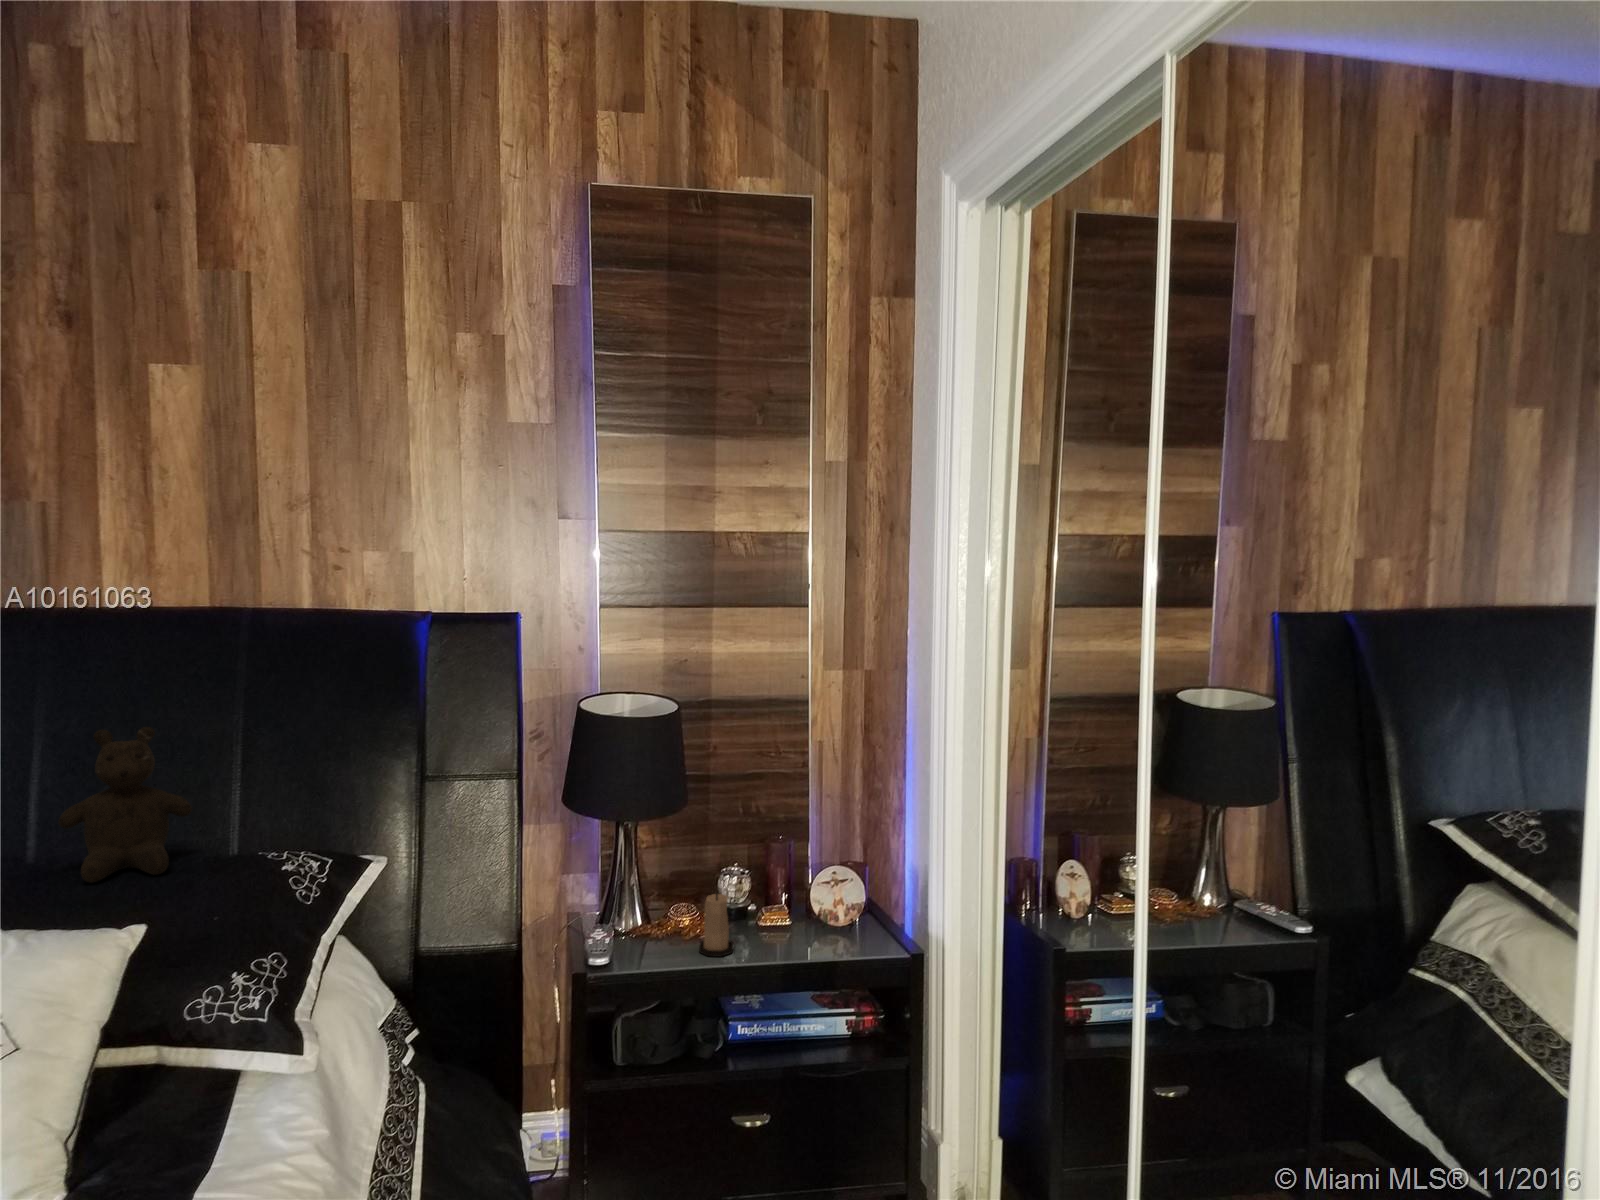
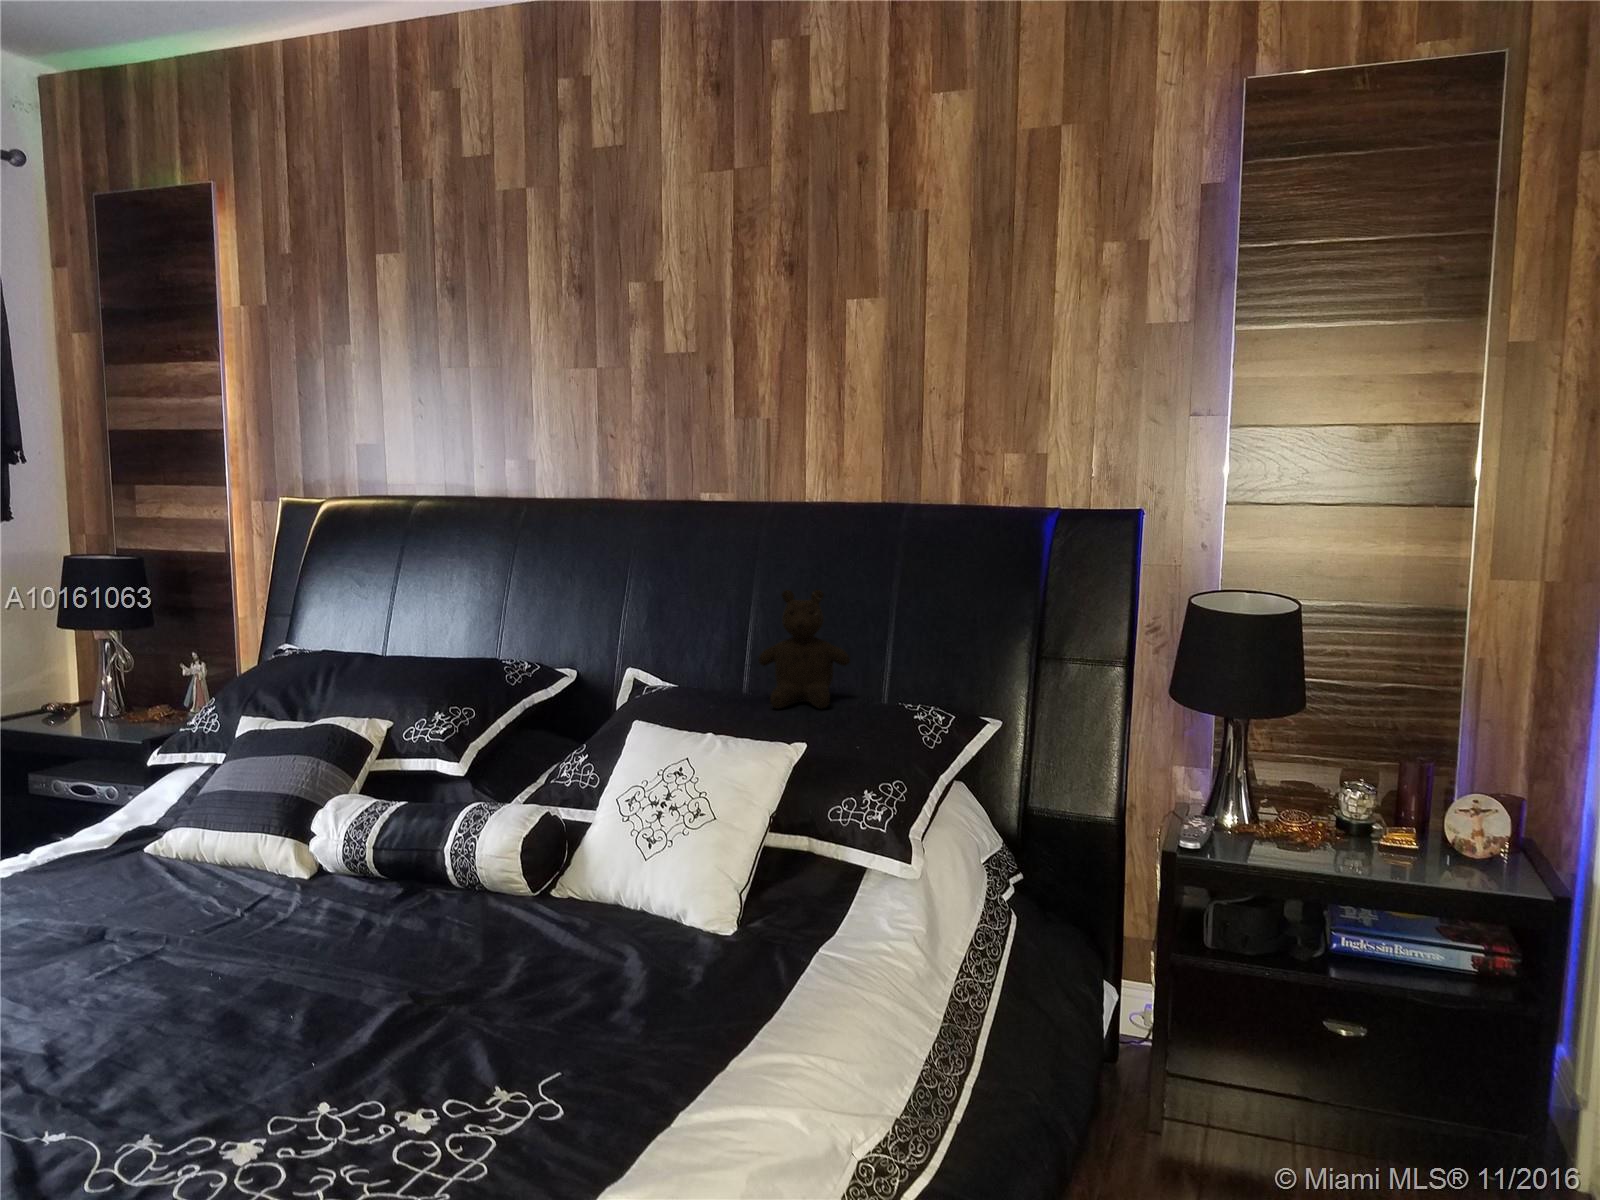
candle: present [699,893,734,957] -> none [1298,796,1339,863]

